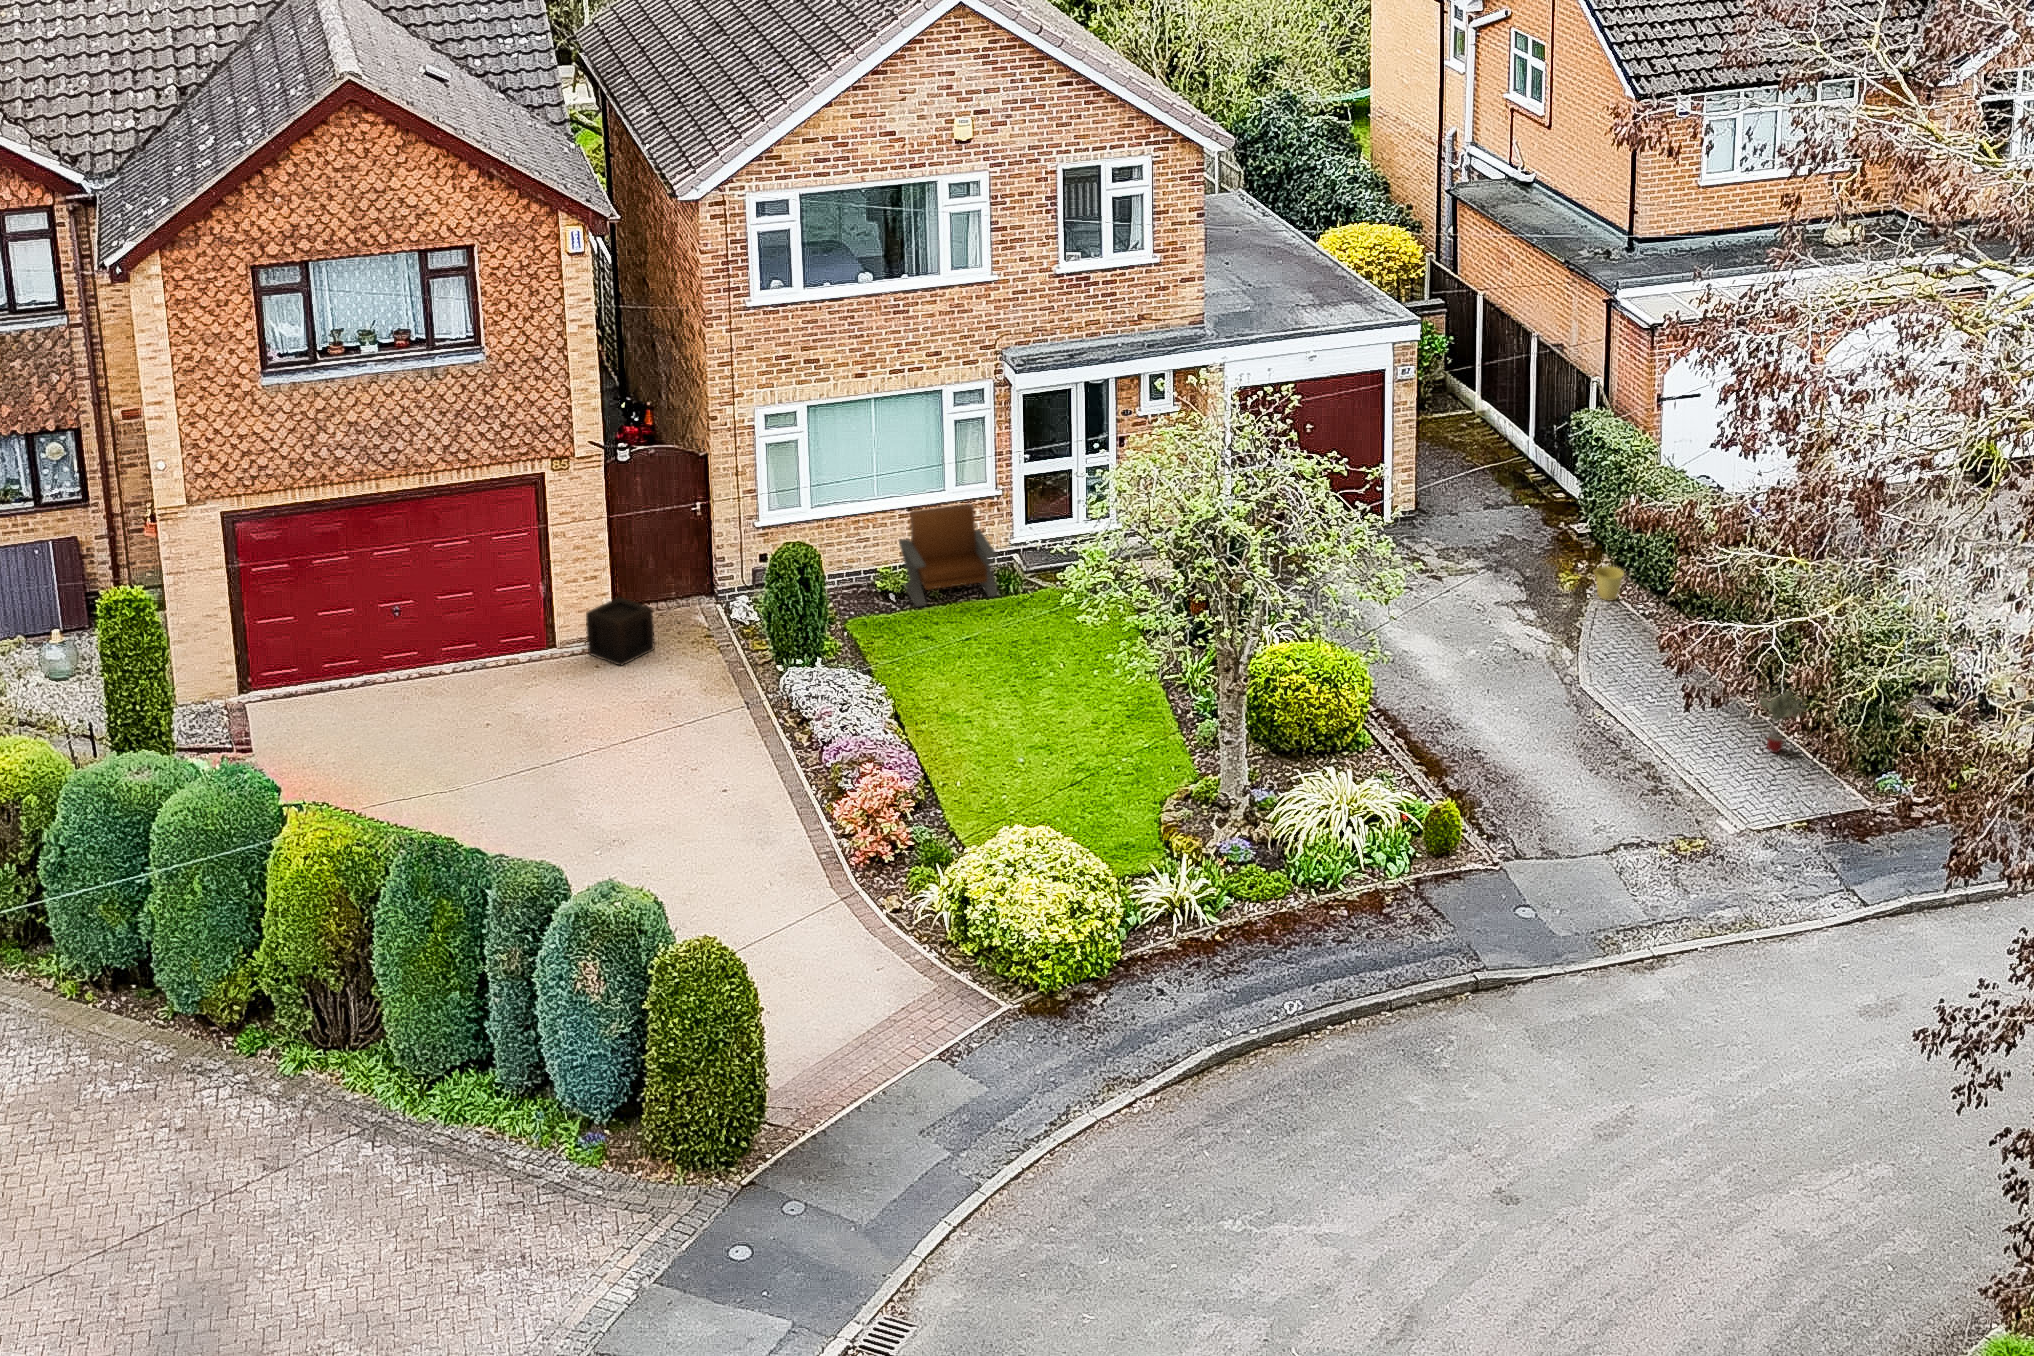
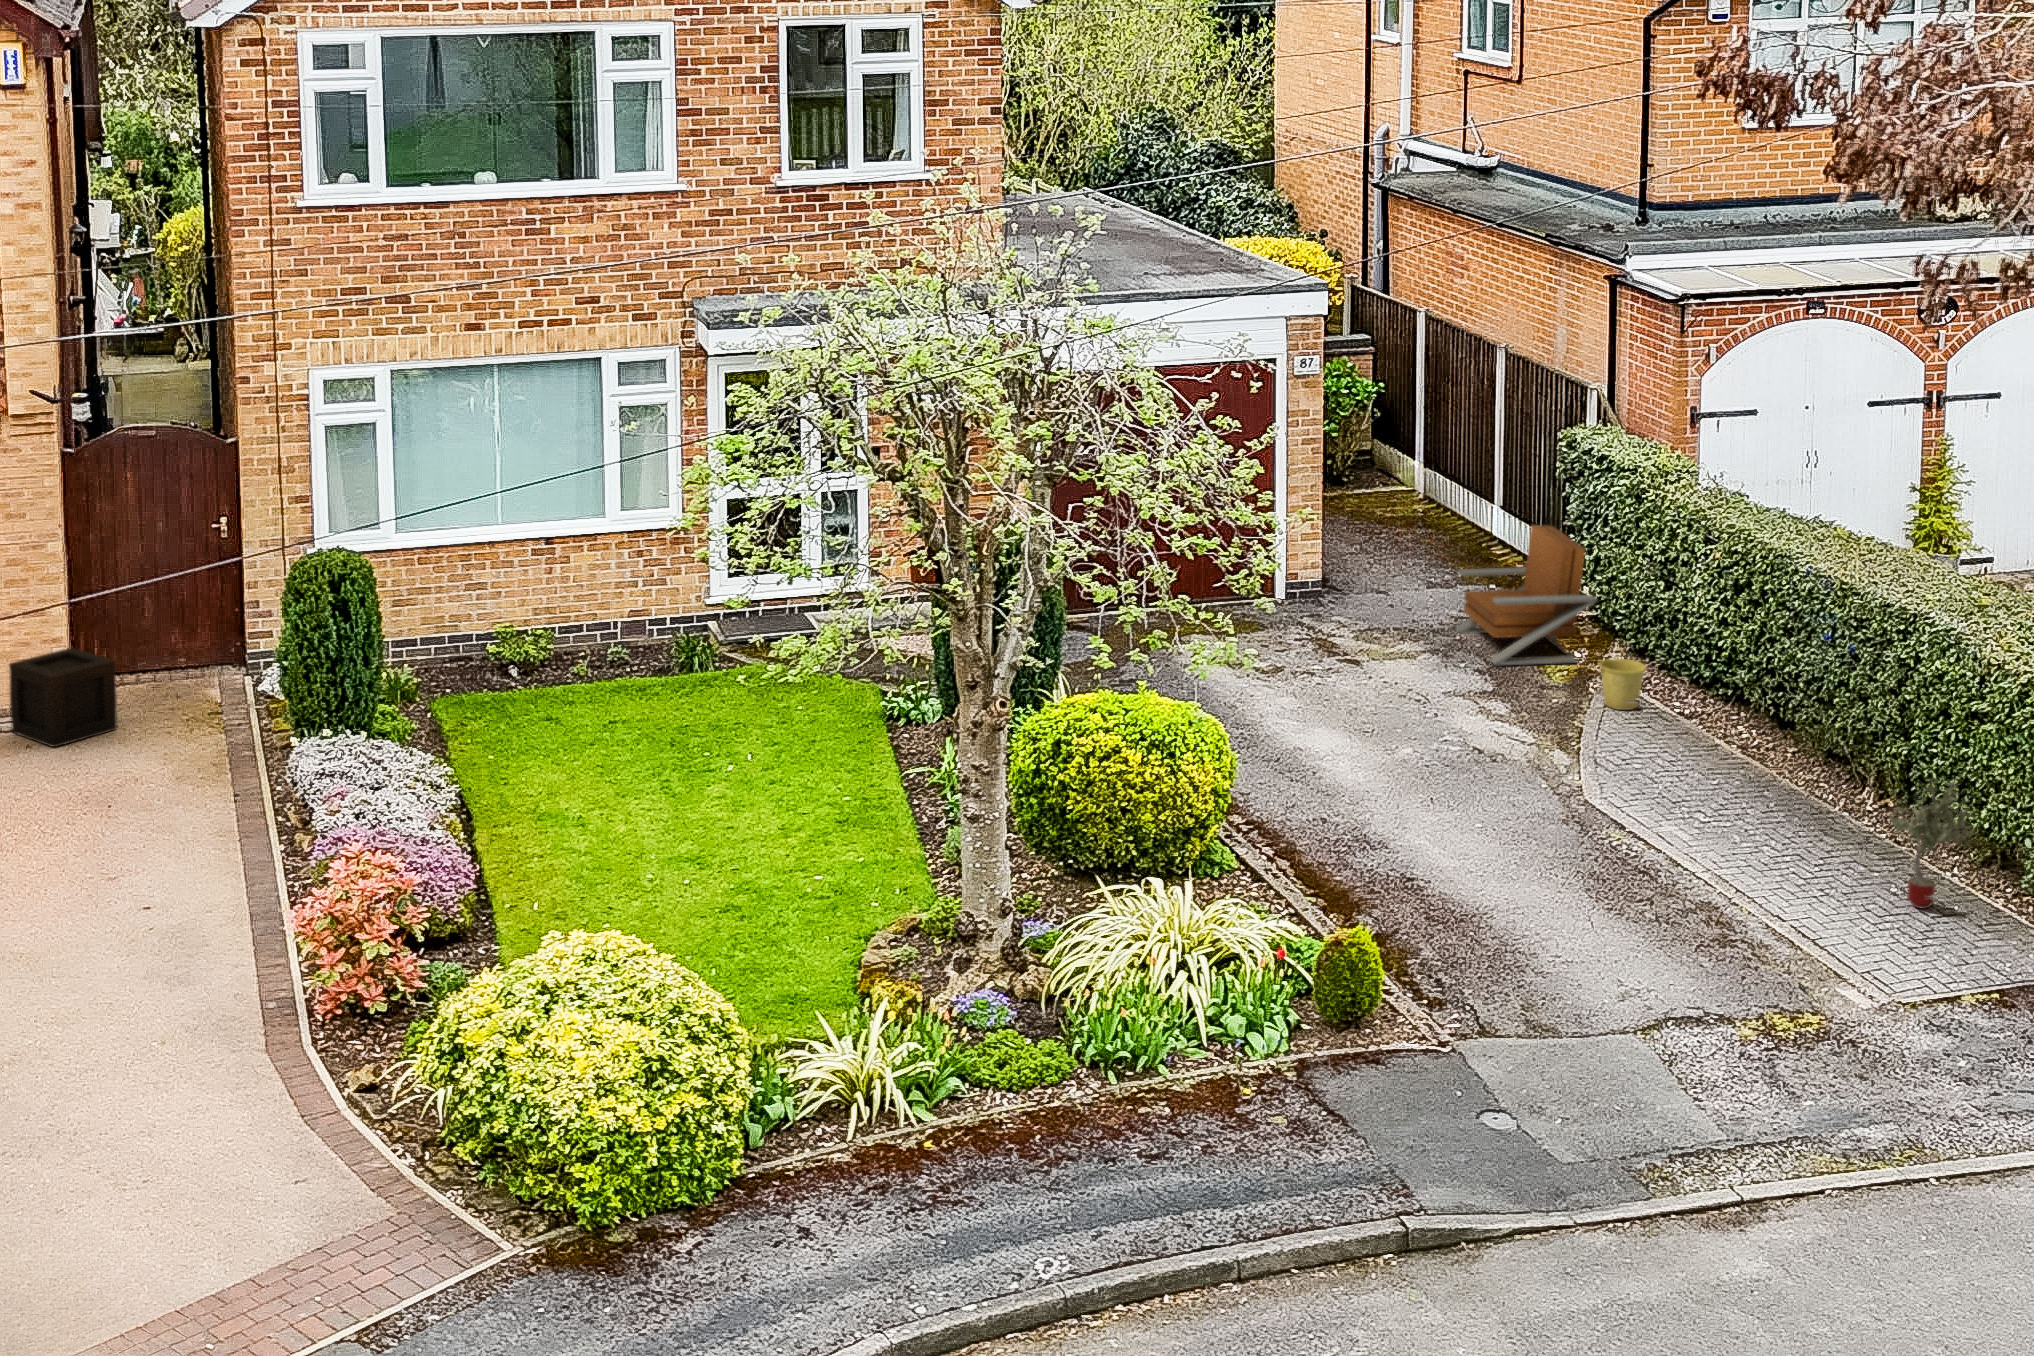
lounge chair: present [899,504,998,607] -> present [1456,525,1597,666]

